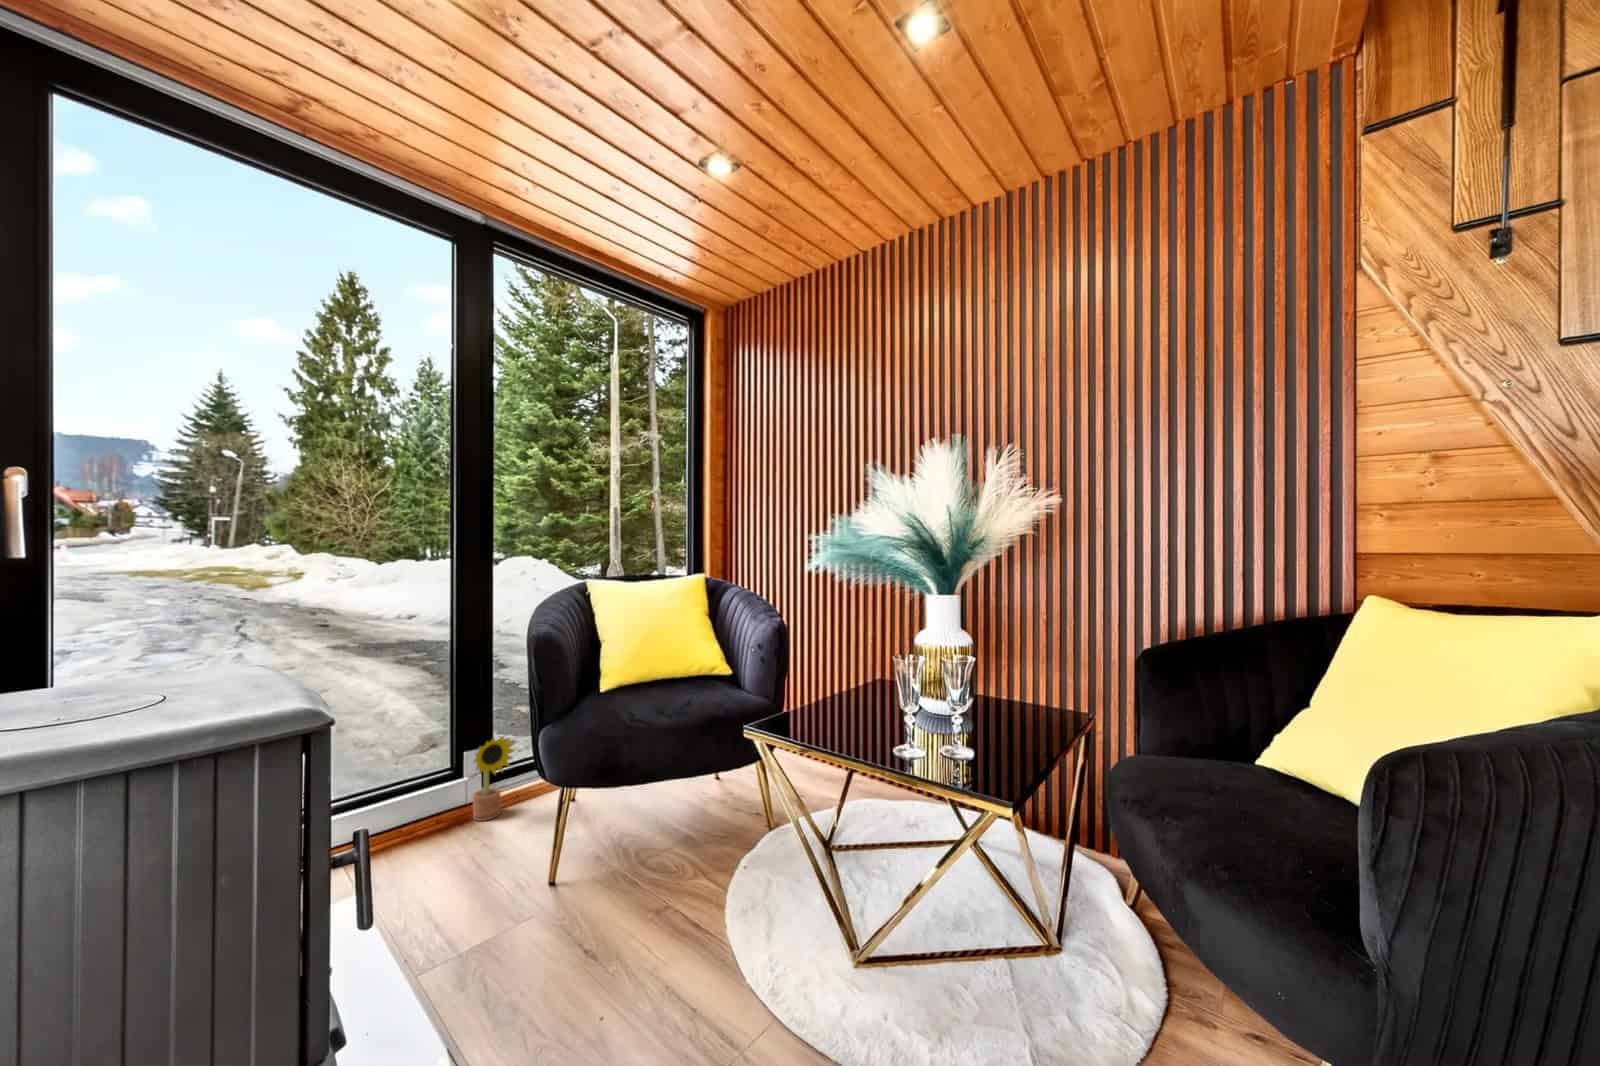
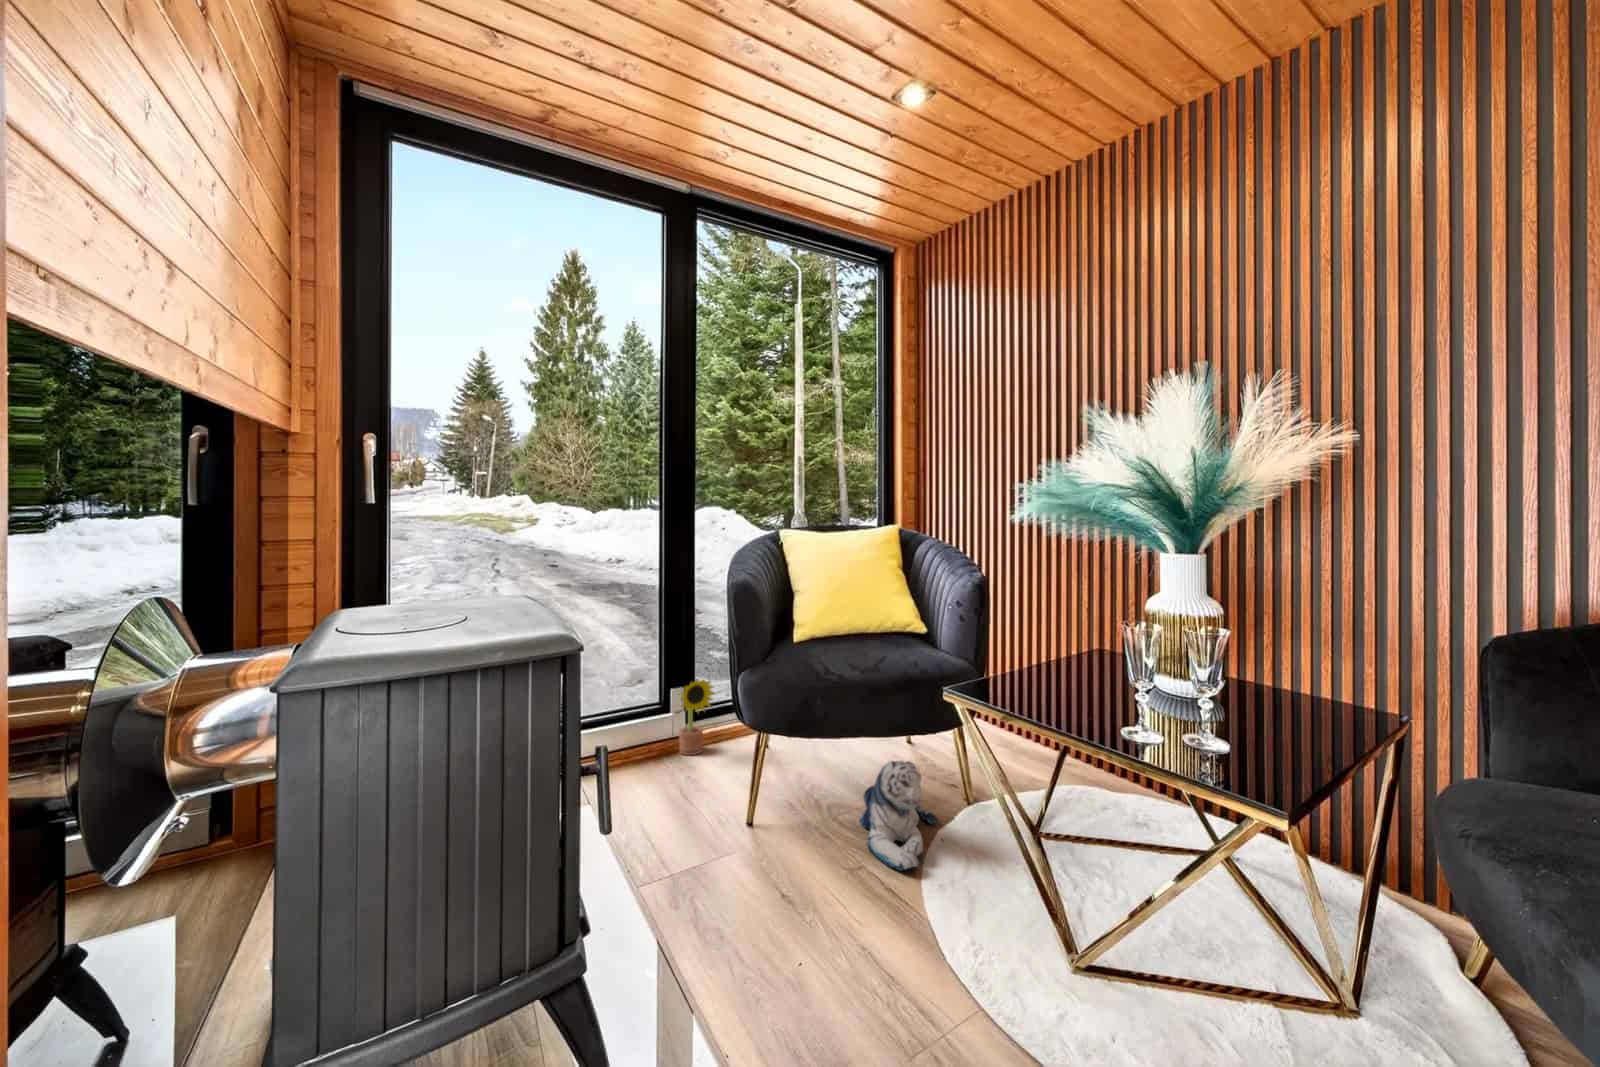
plush toy: none [662,815,741,936] -> present [859,761,937,871]

